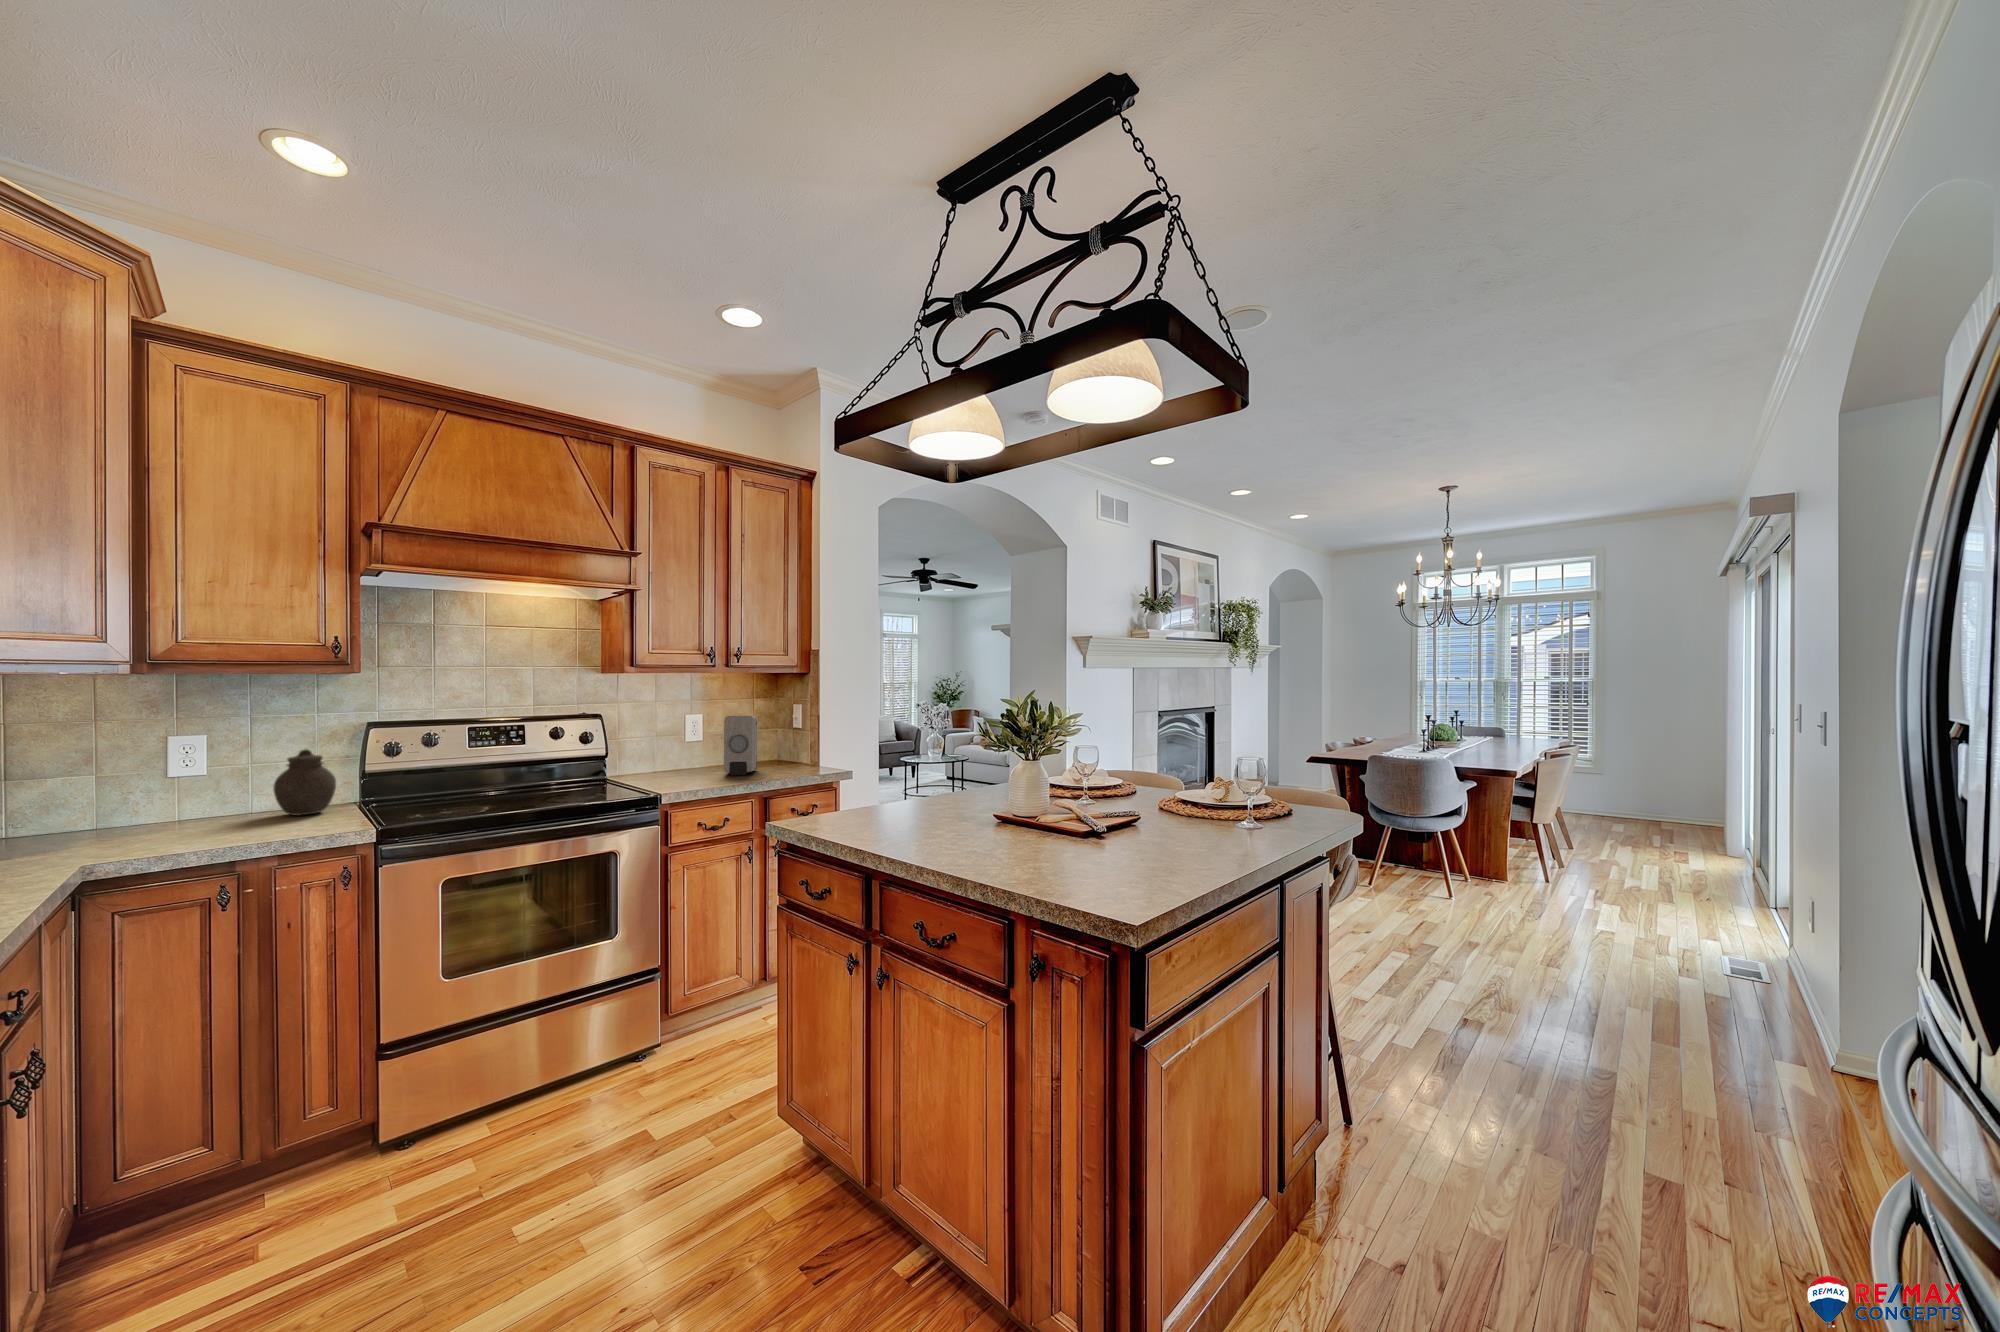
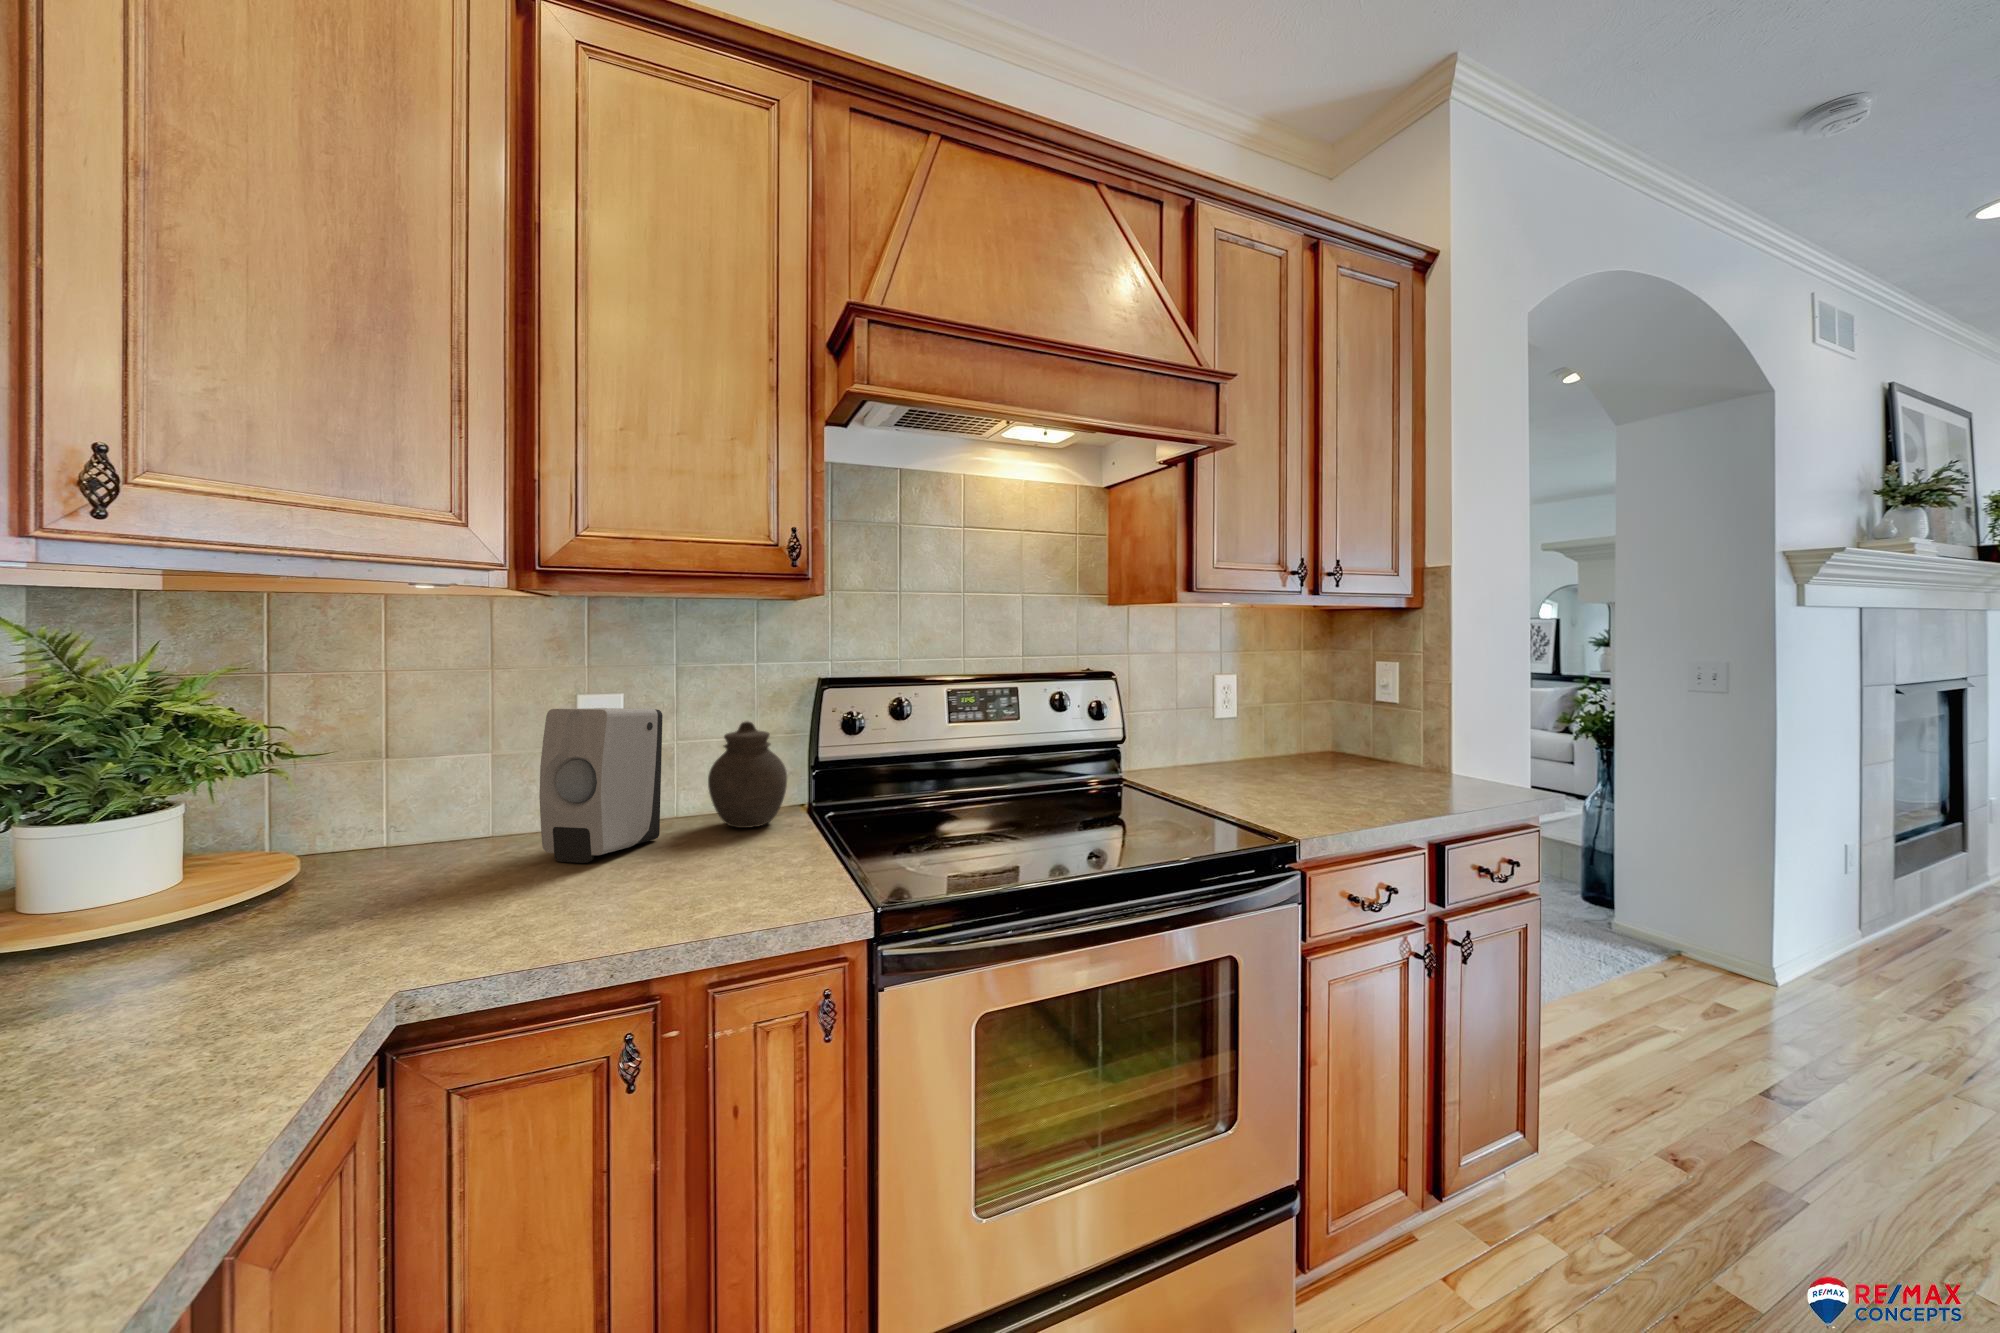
soap dispenser: present [724,716,757,775] -> present [539,708,663,863]

